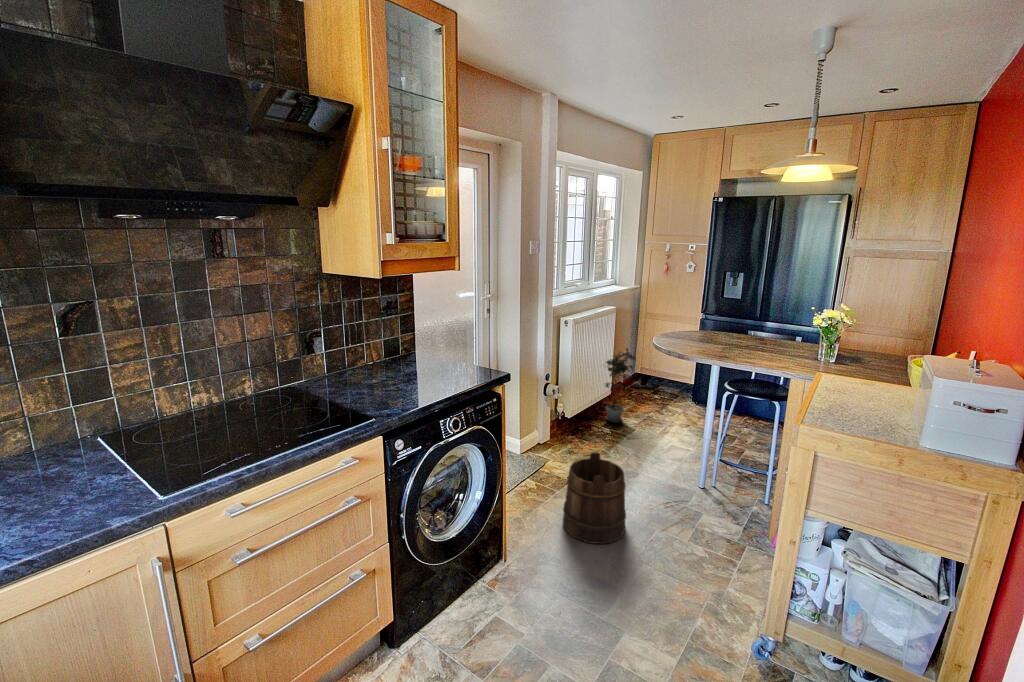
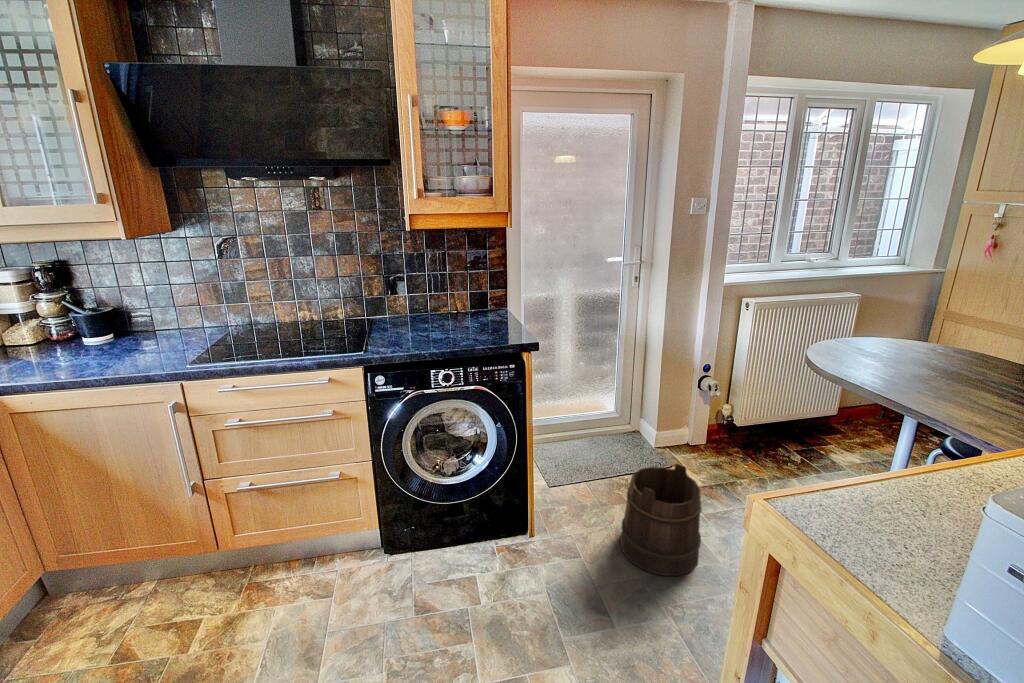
potted plant: present [606,348,635,423] -> none [809,354,867,453]

